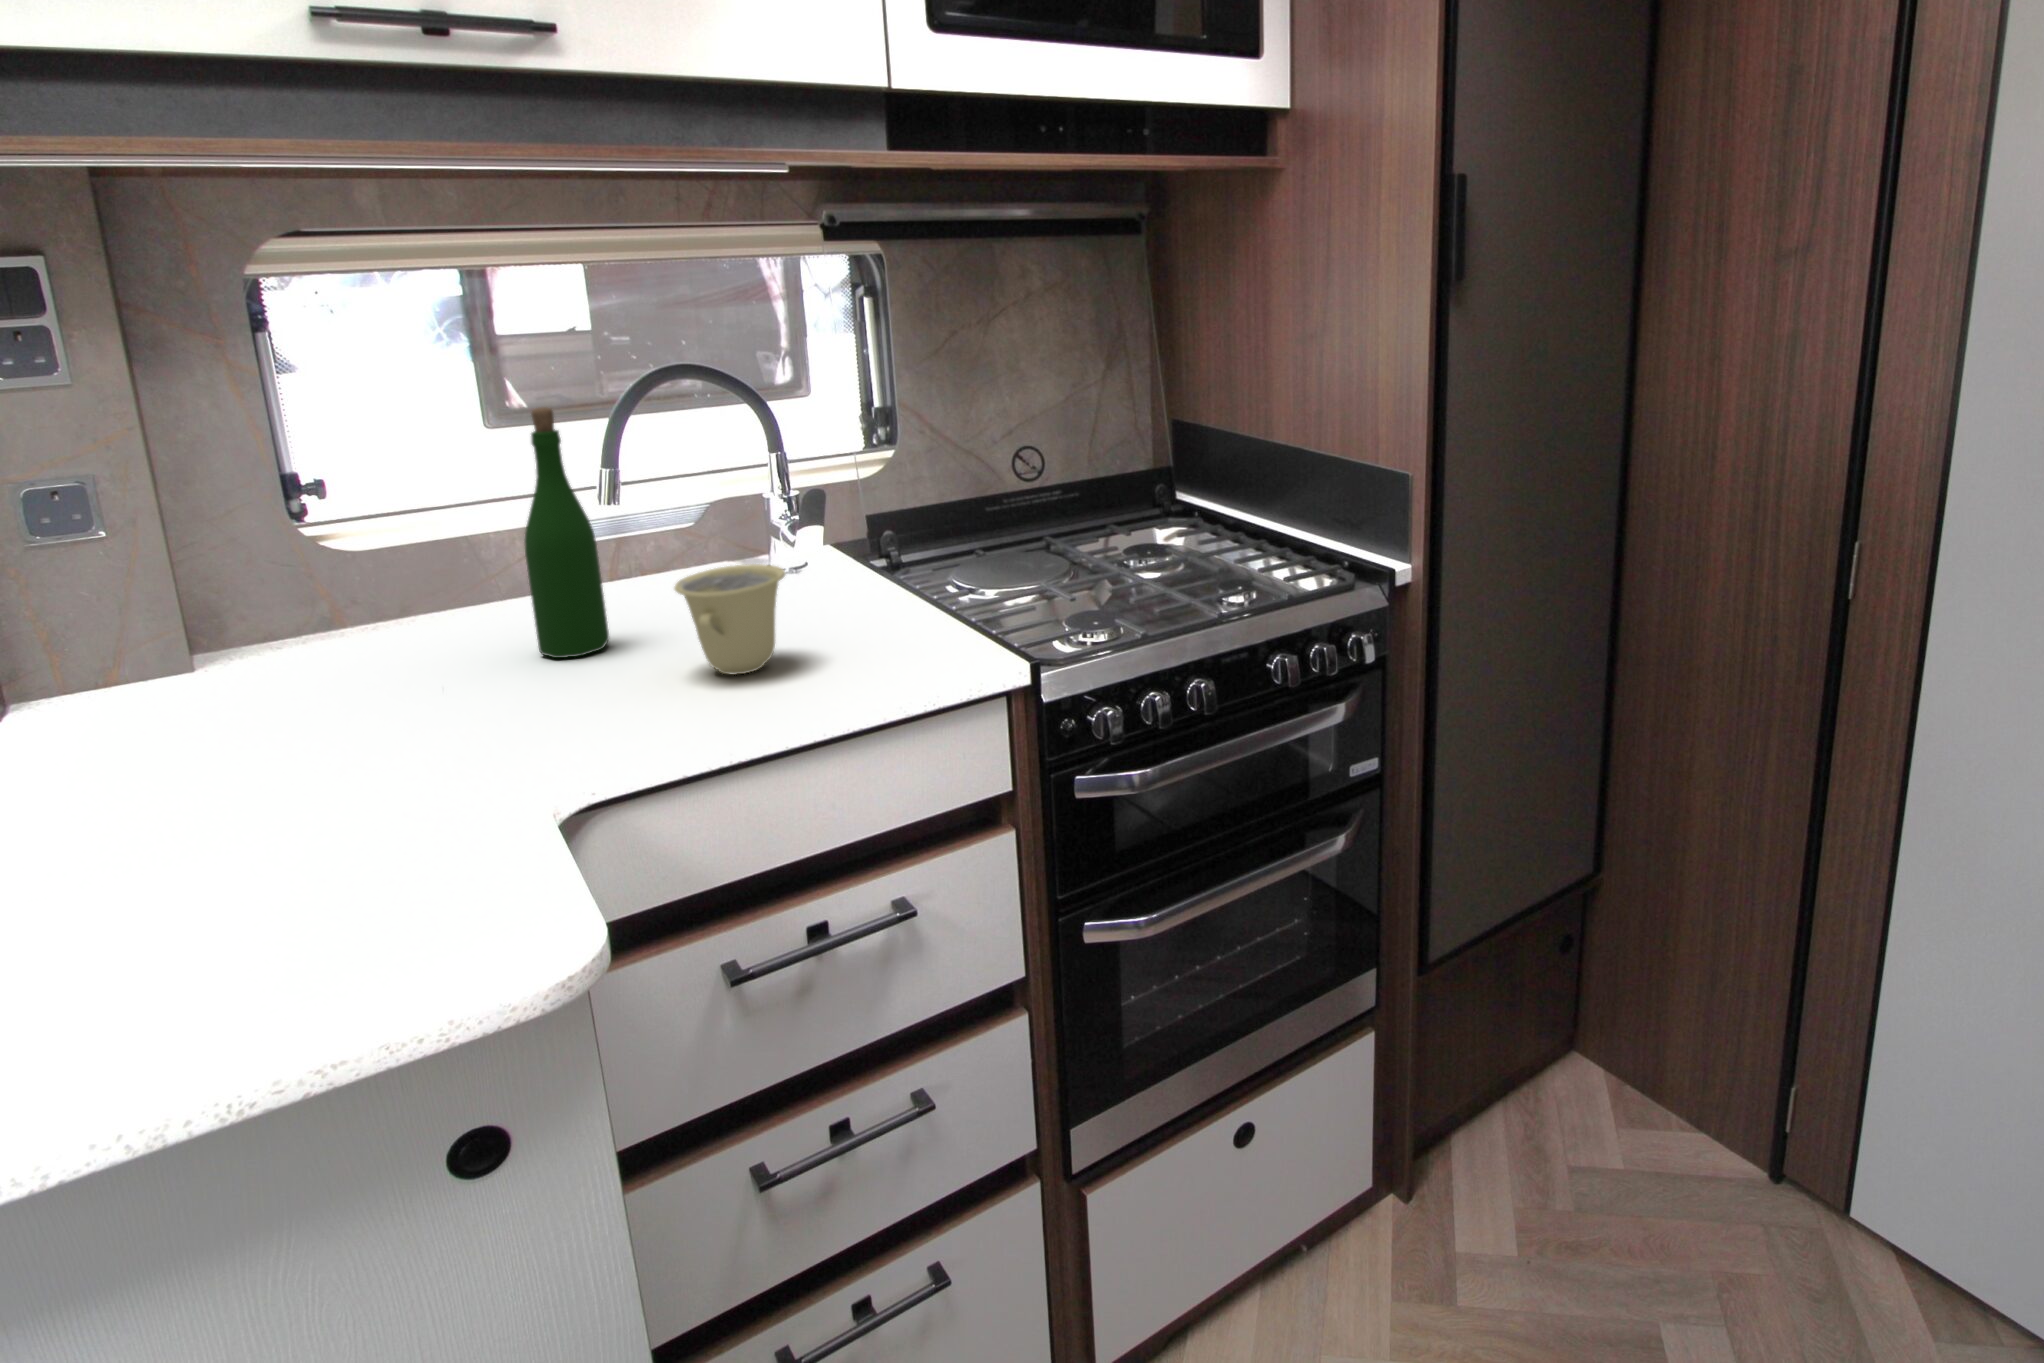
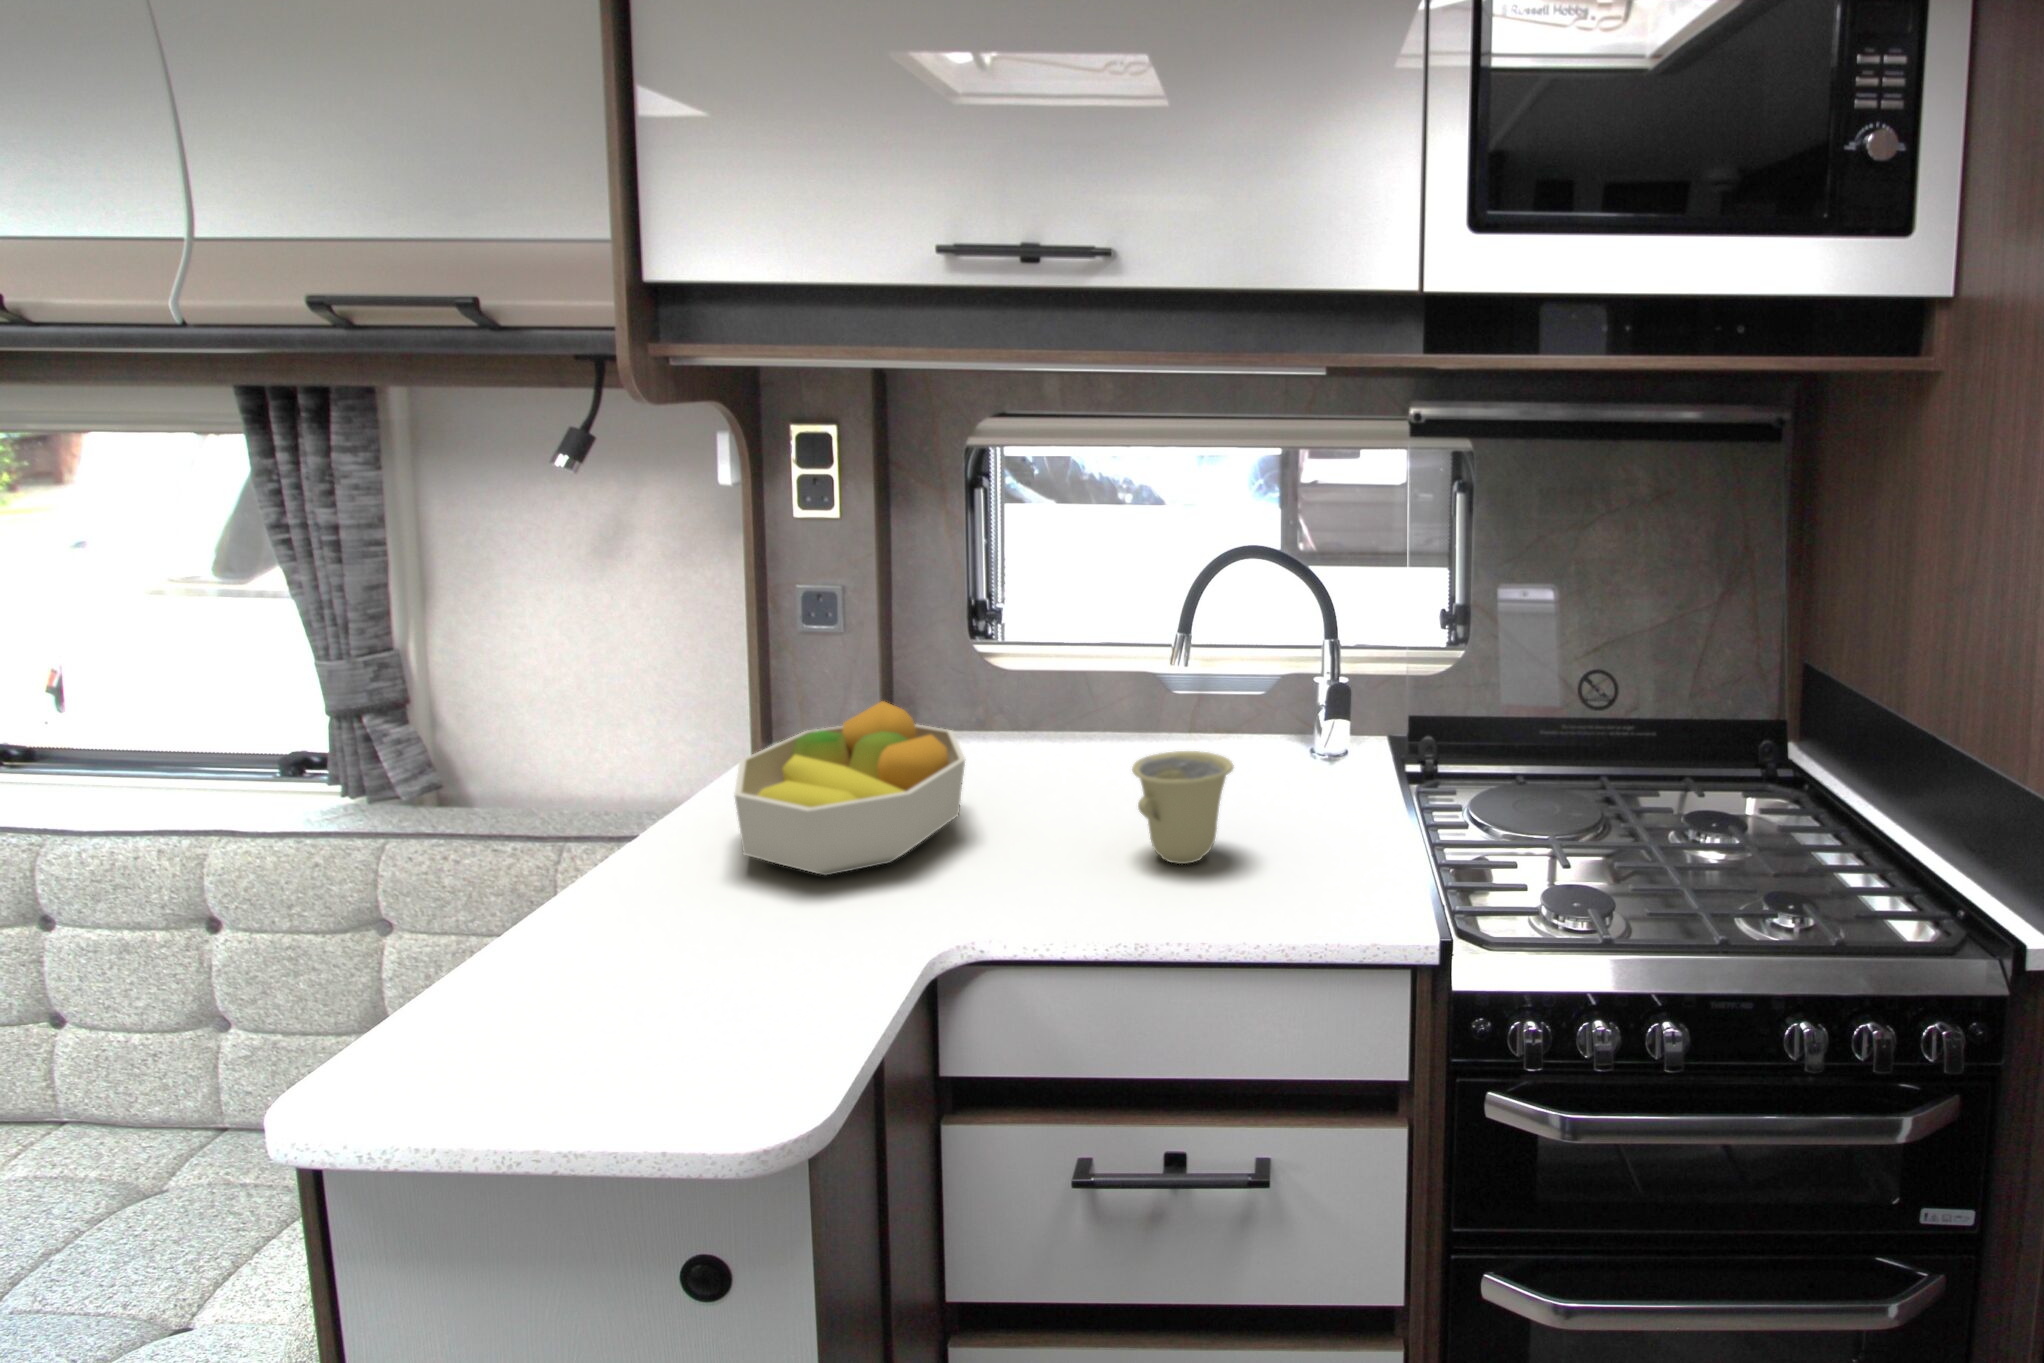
wine bottle: present [525,407,609,658] -> none [1062,576,1120,805]
fruit bowl: none [124,587,462,788] -> present [735,701,965,875]

